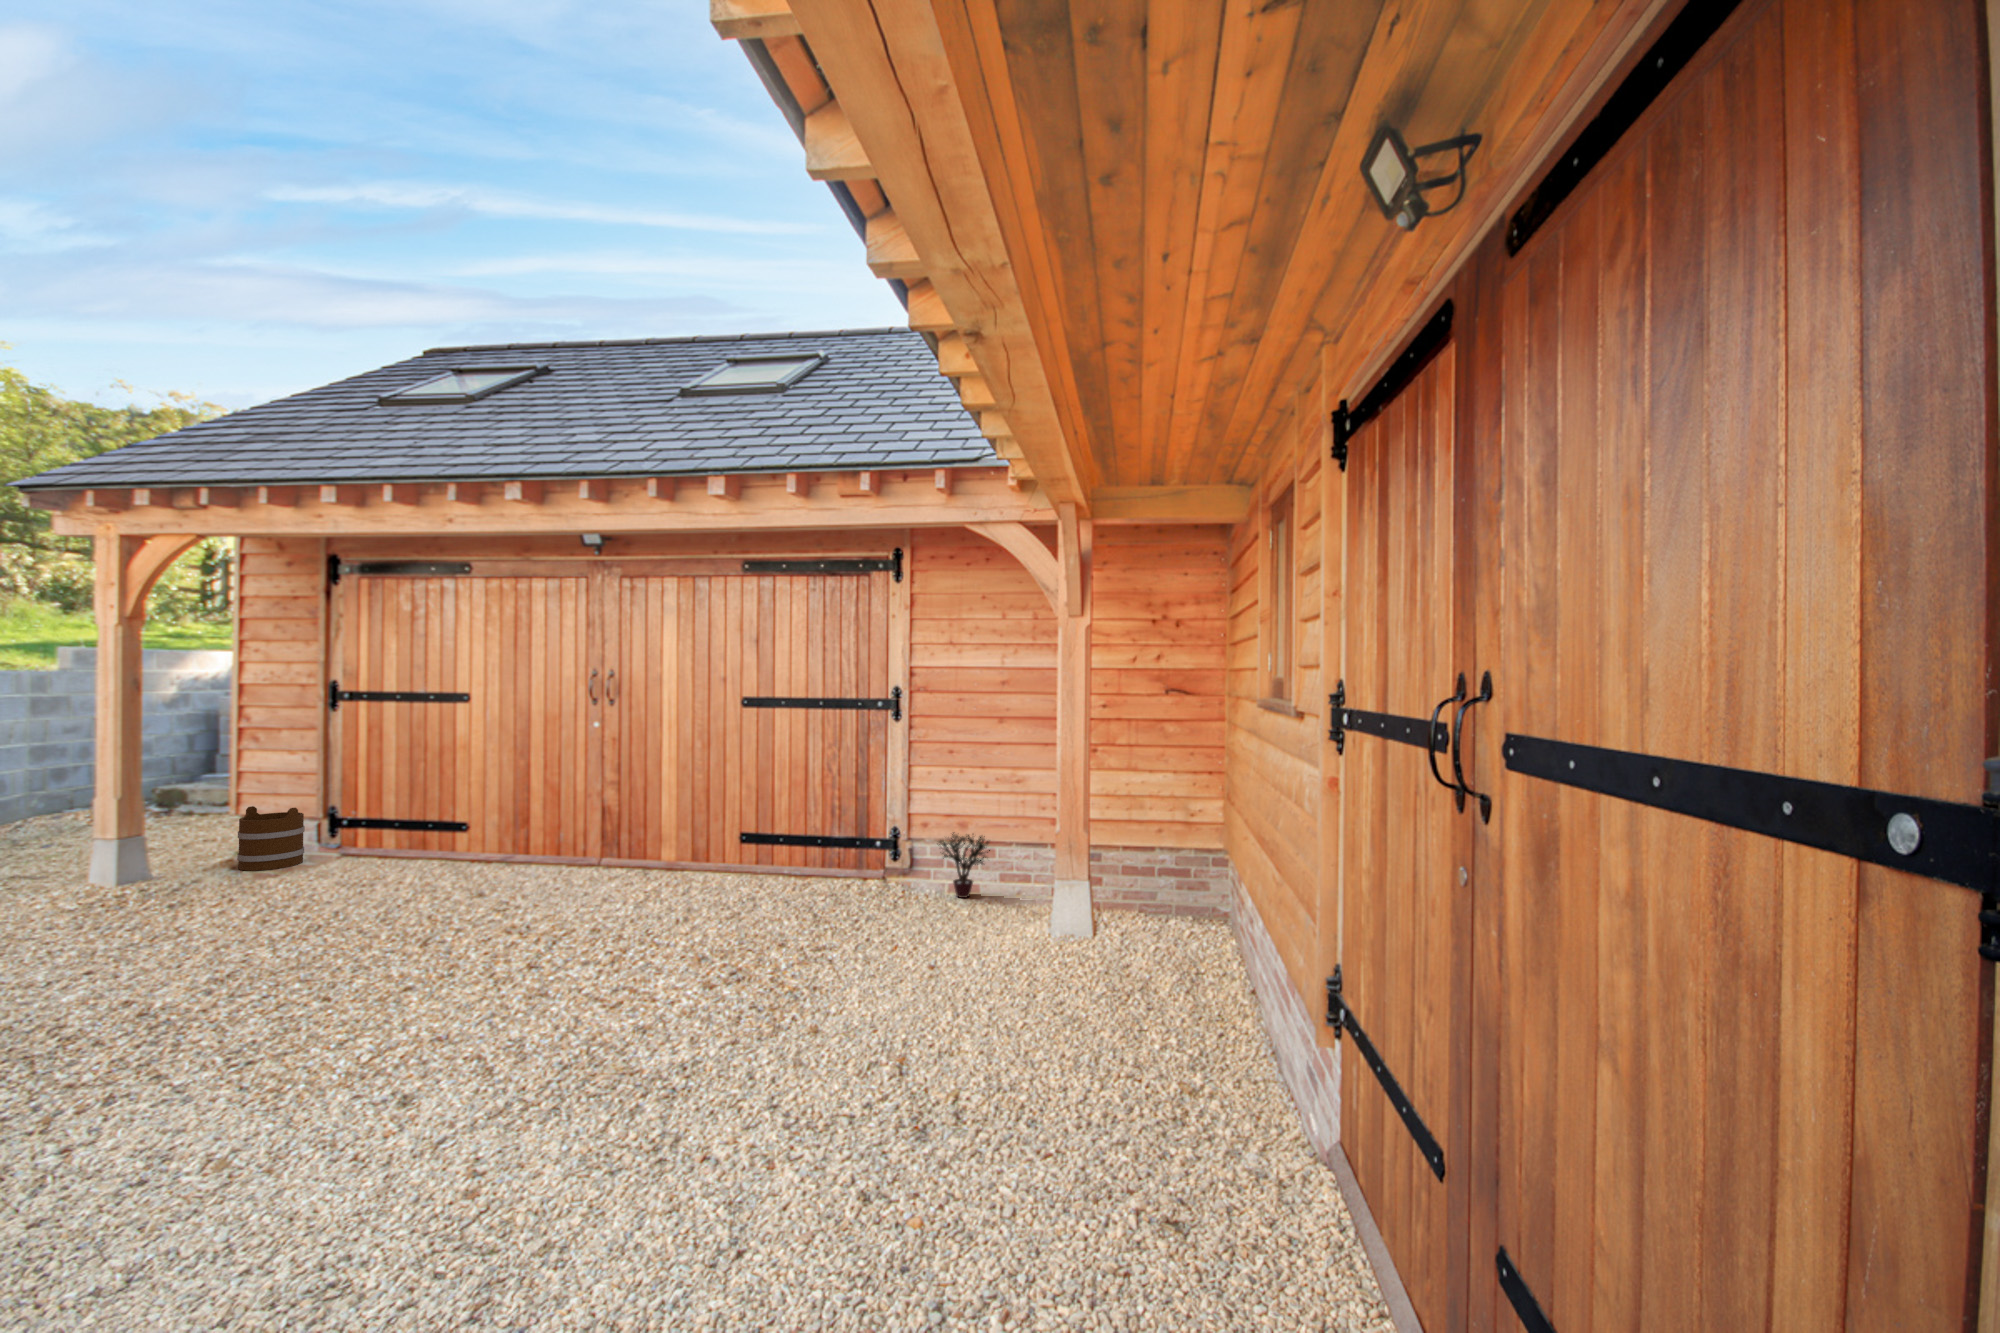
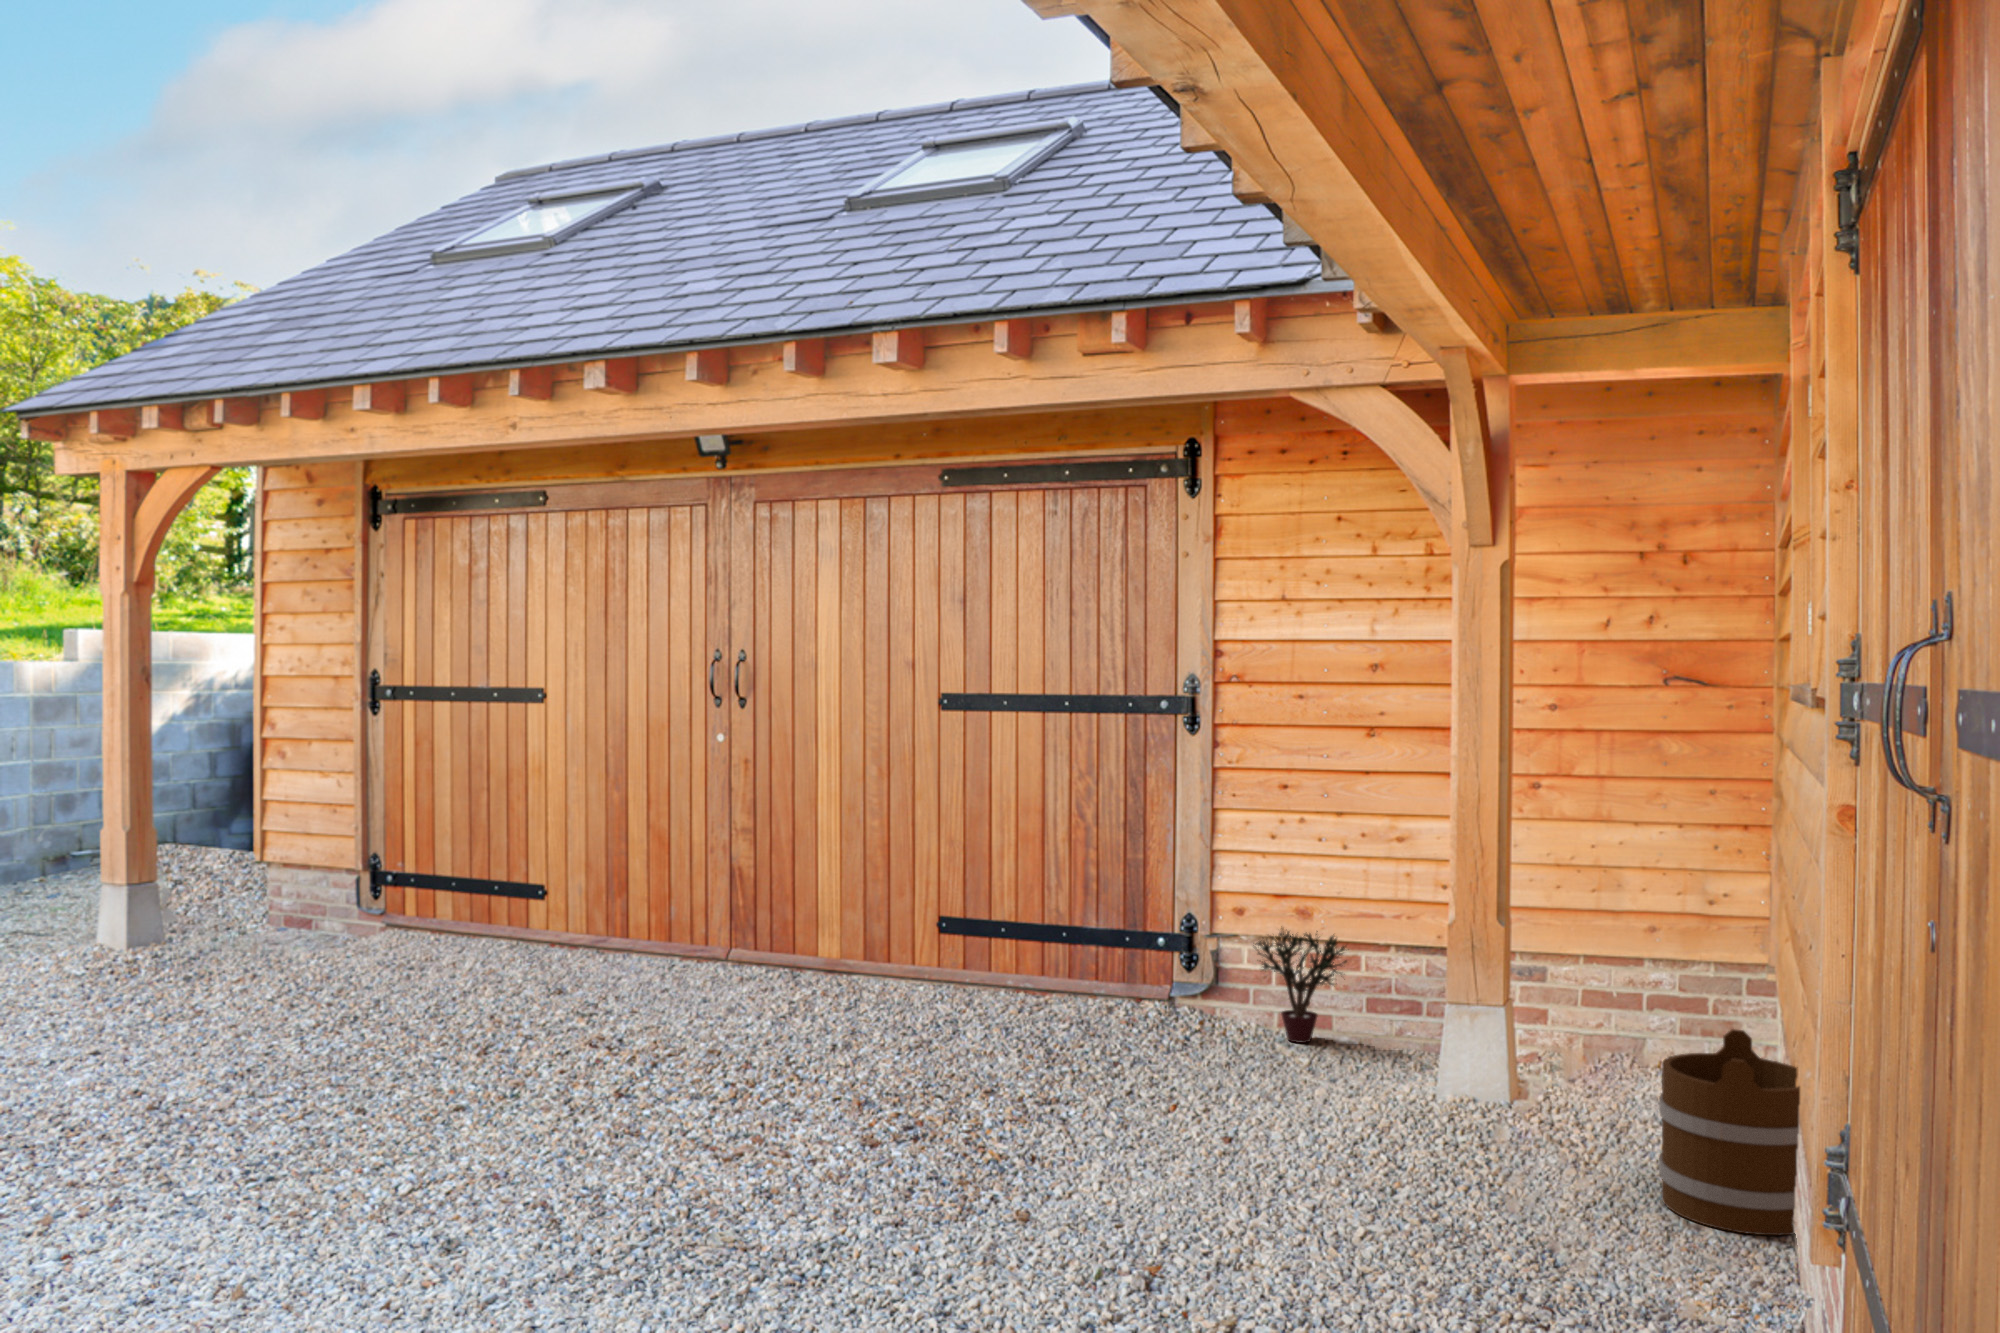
bucket: present [237,806,305,871] -> present [1659,1029,1800,1235]

